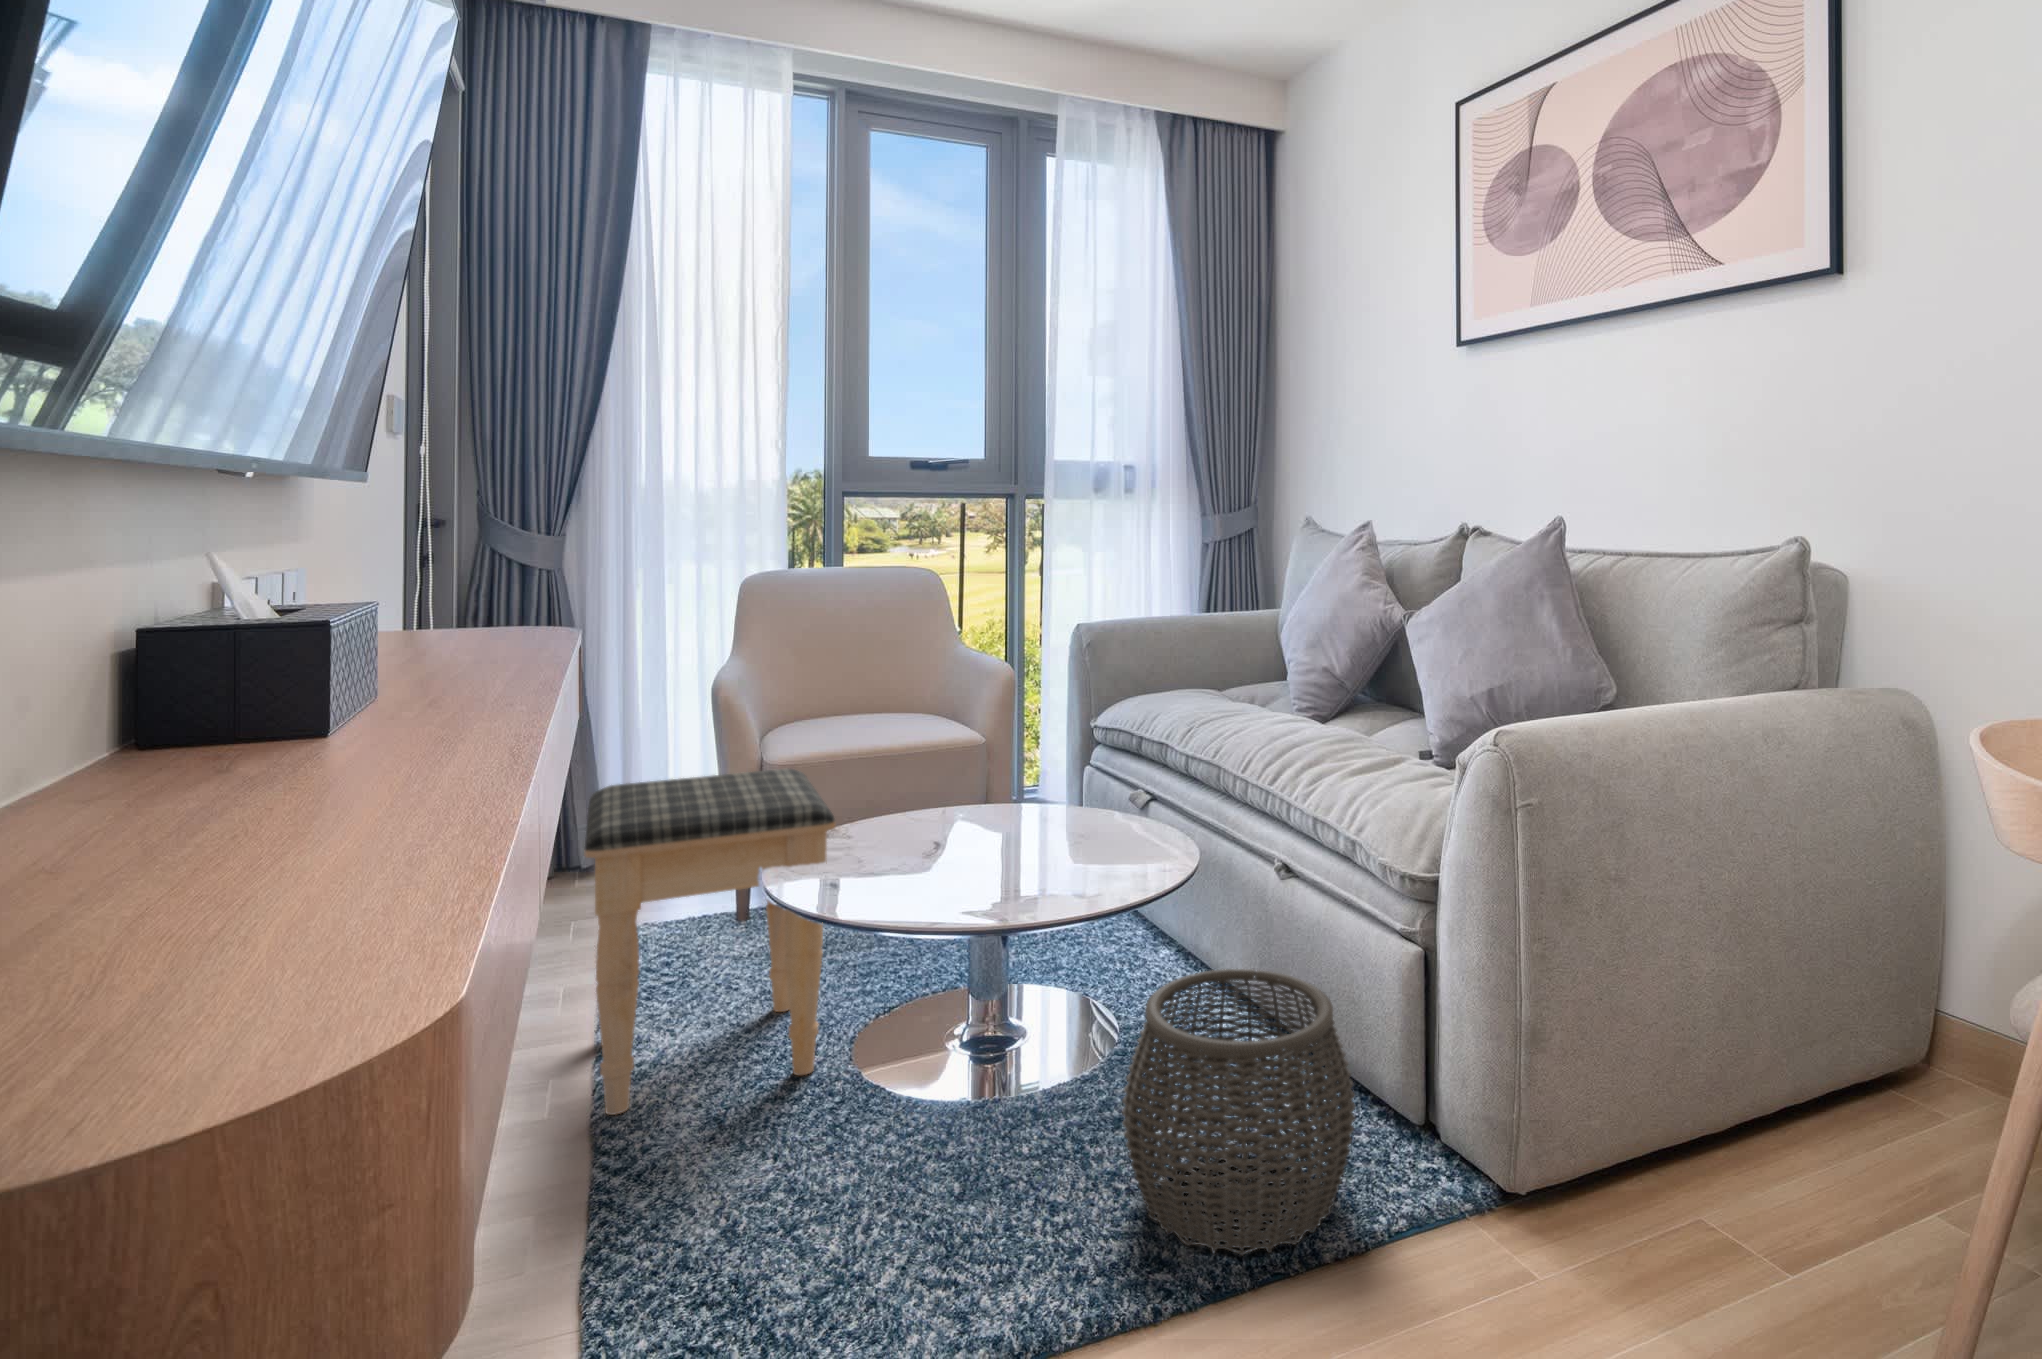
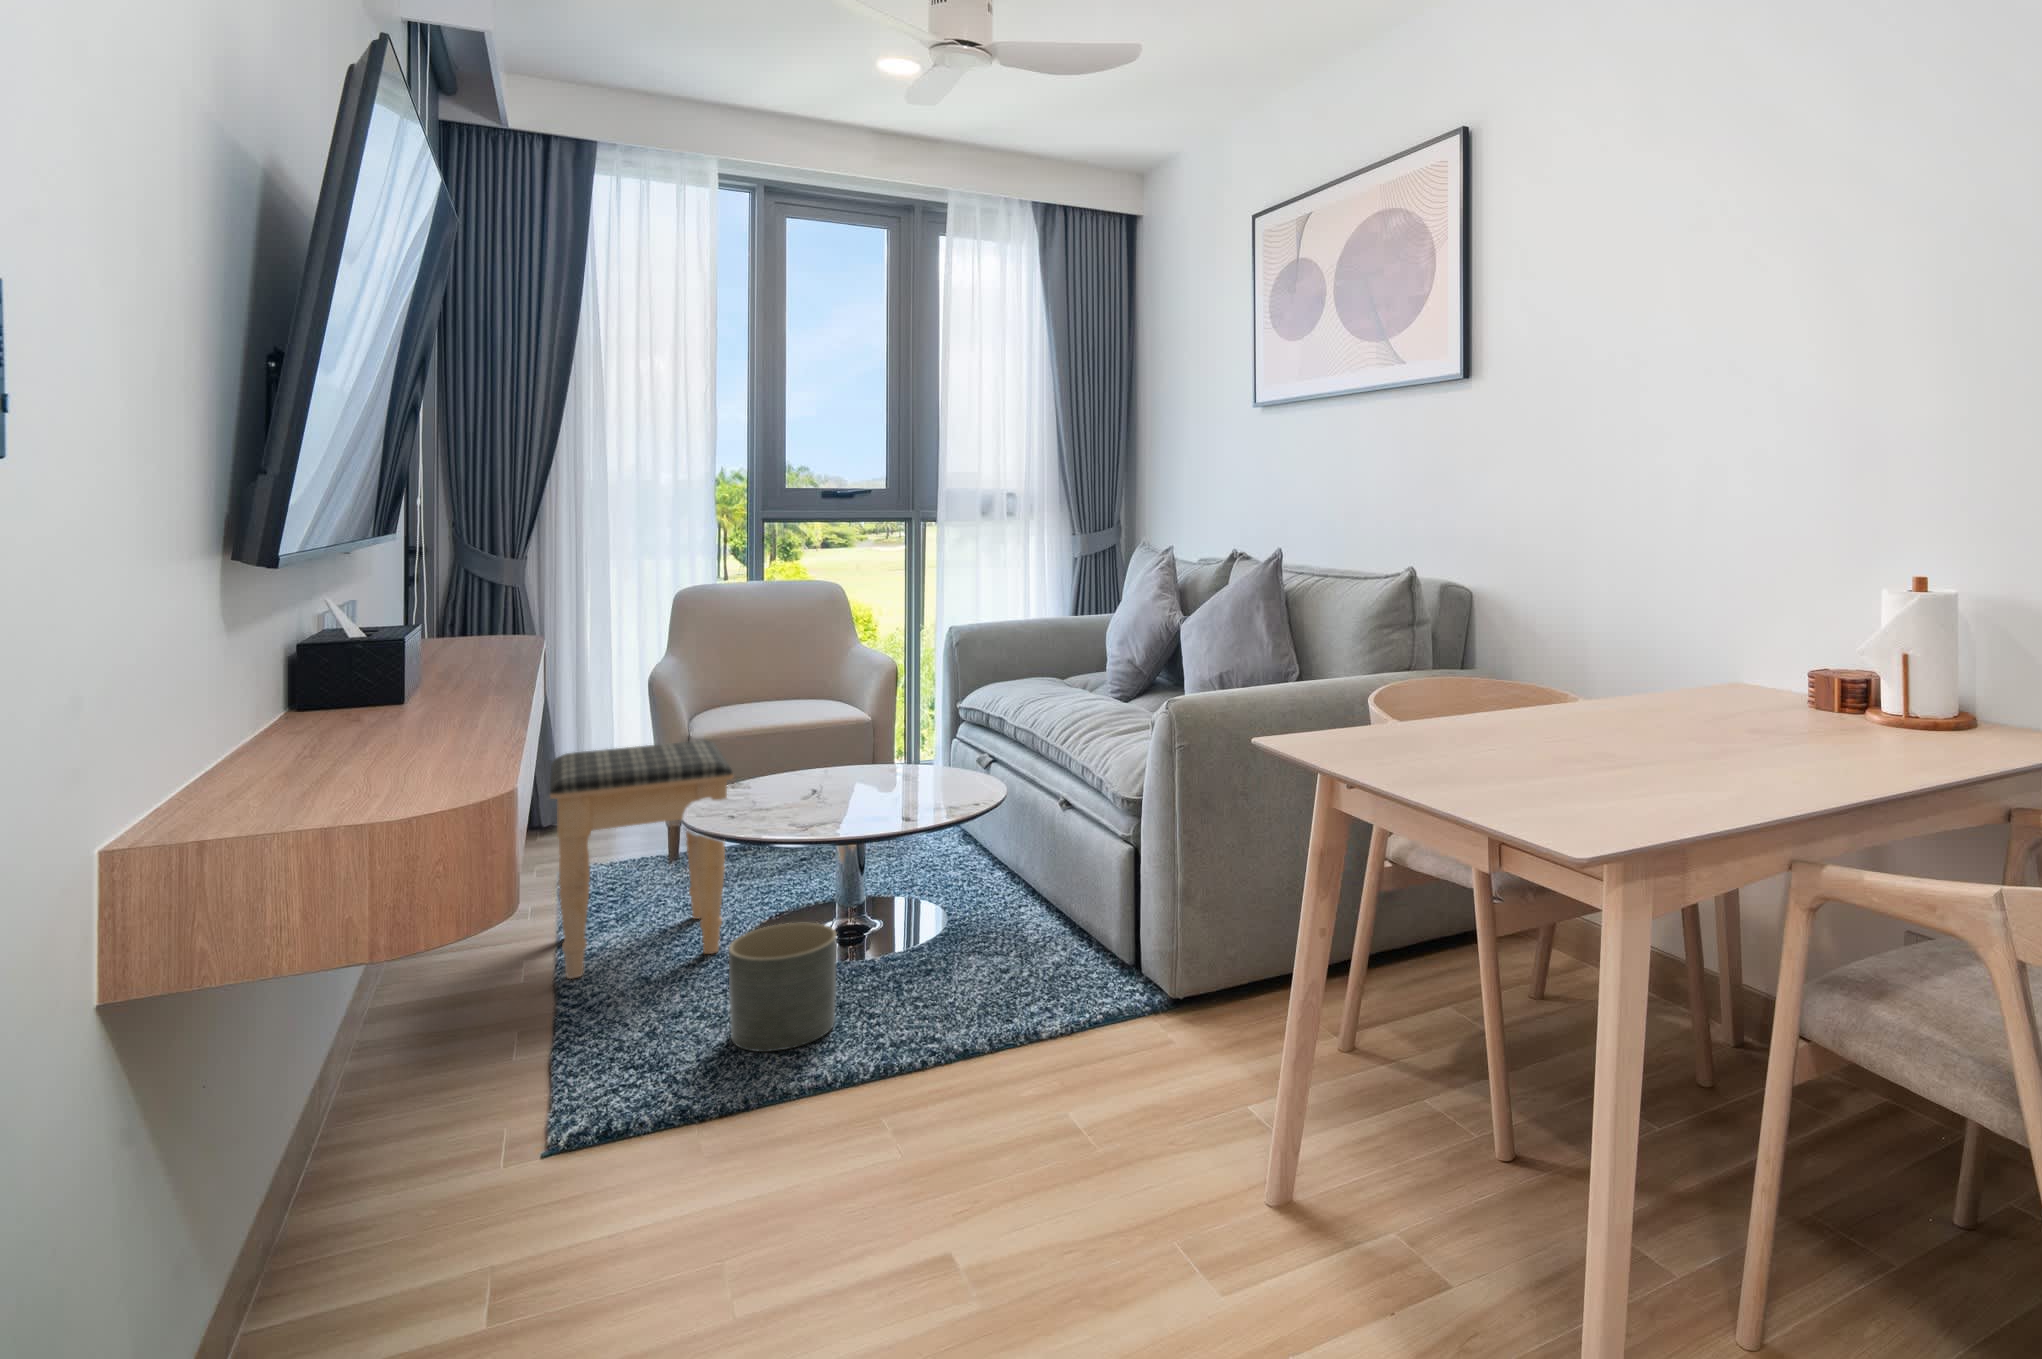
woven basket: present [1122,969,1356,1255] -> none [917,863,1073,1034]
planter: none [846,1058,1005,1280] -> present [729,923,837,1052]

